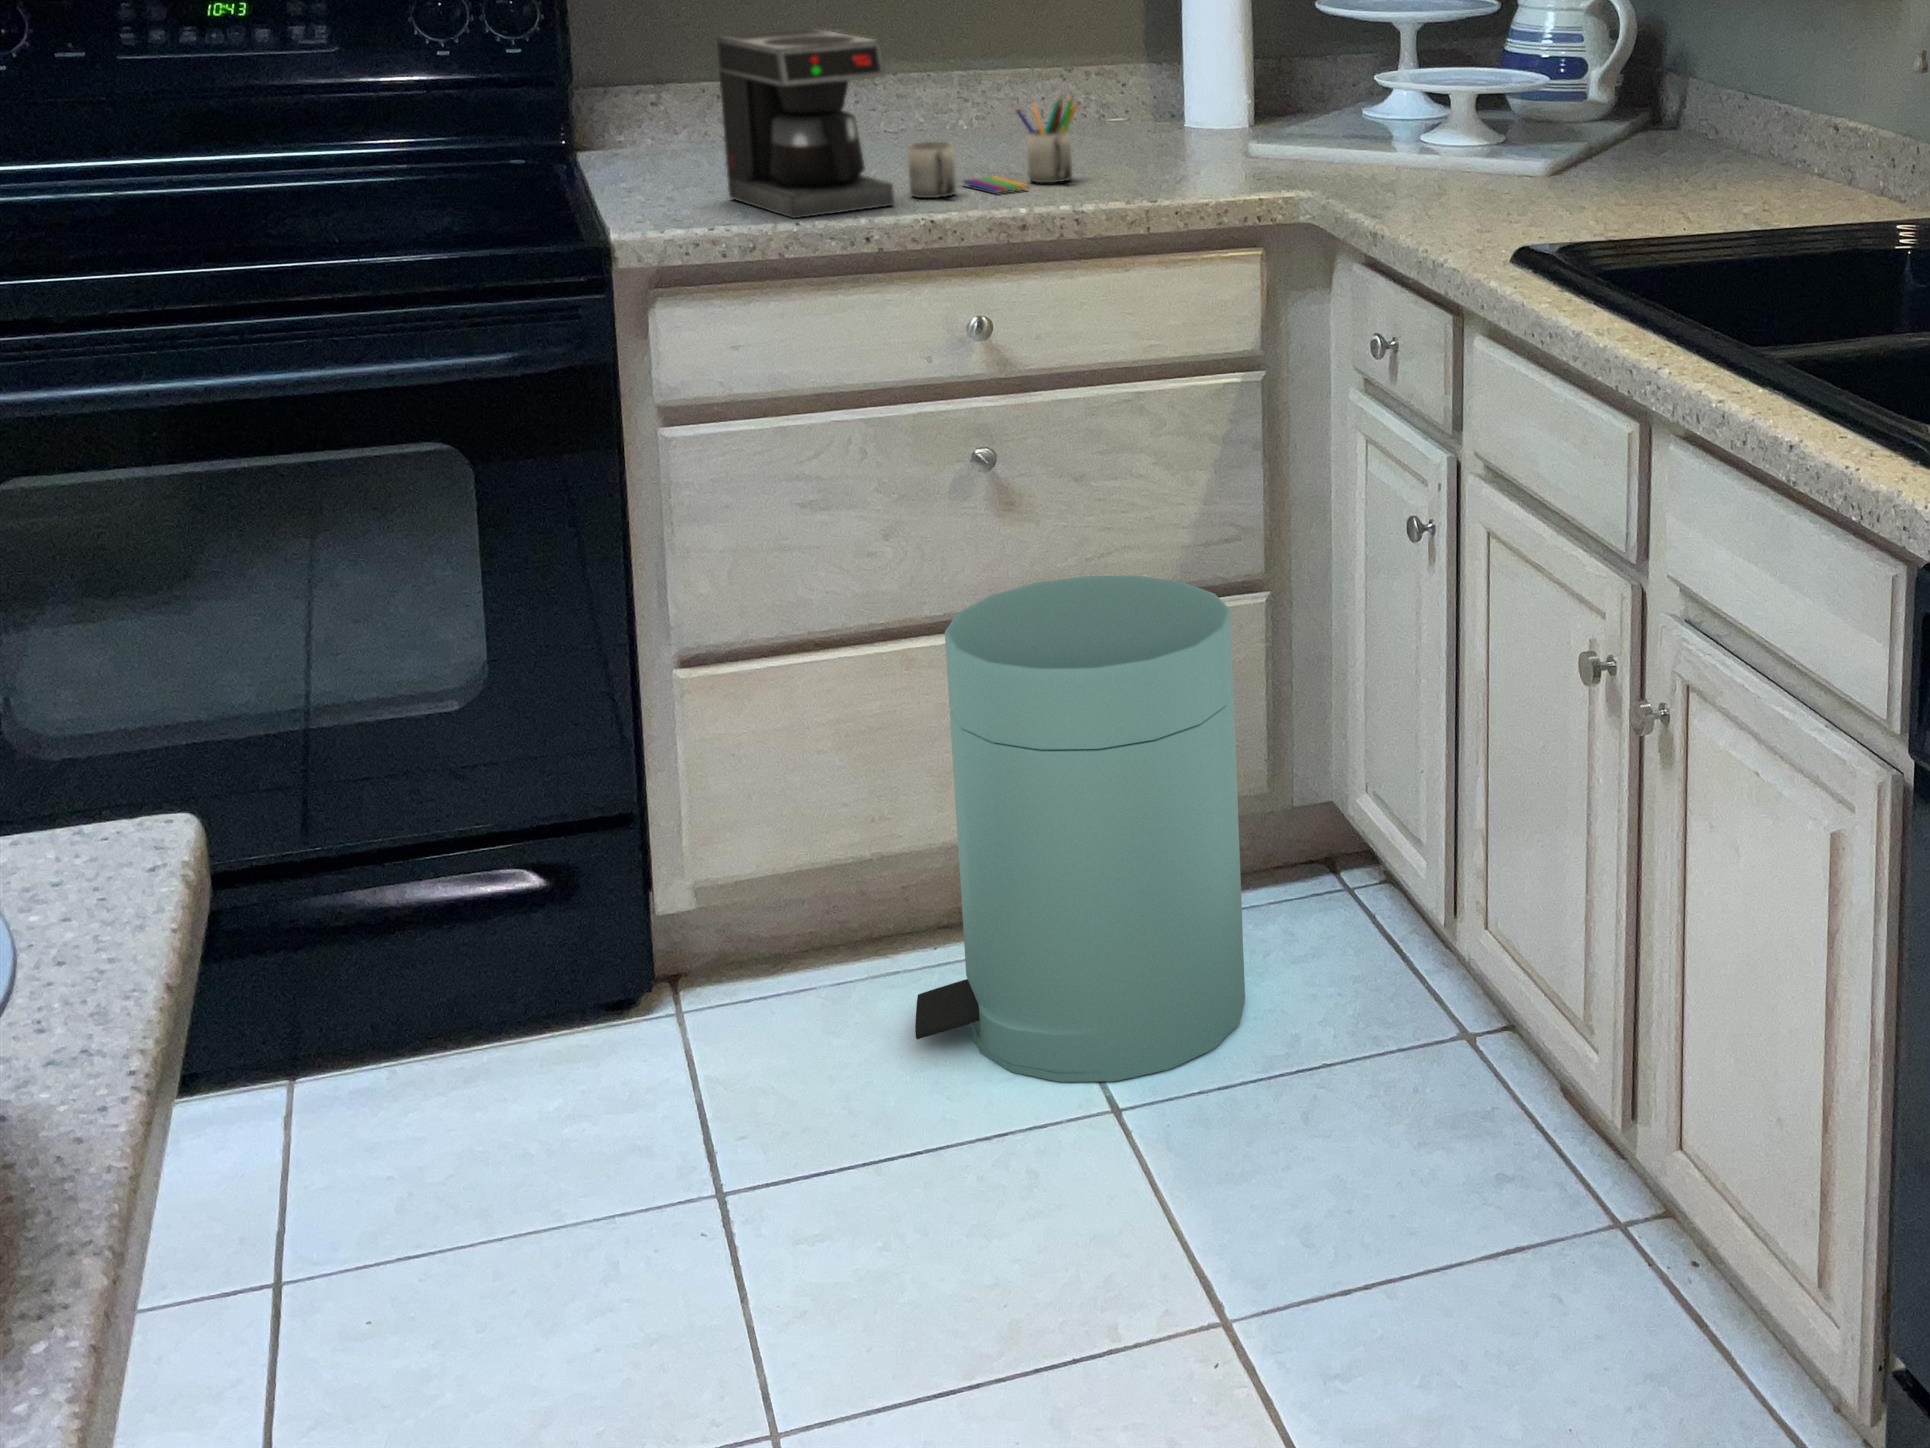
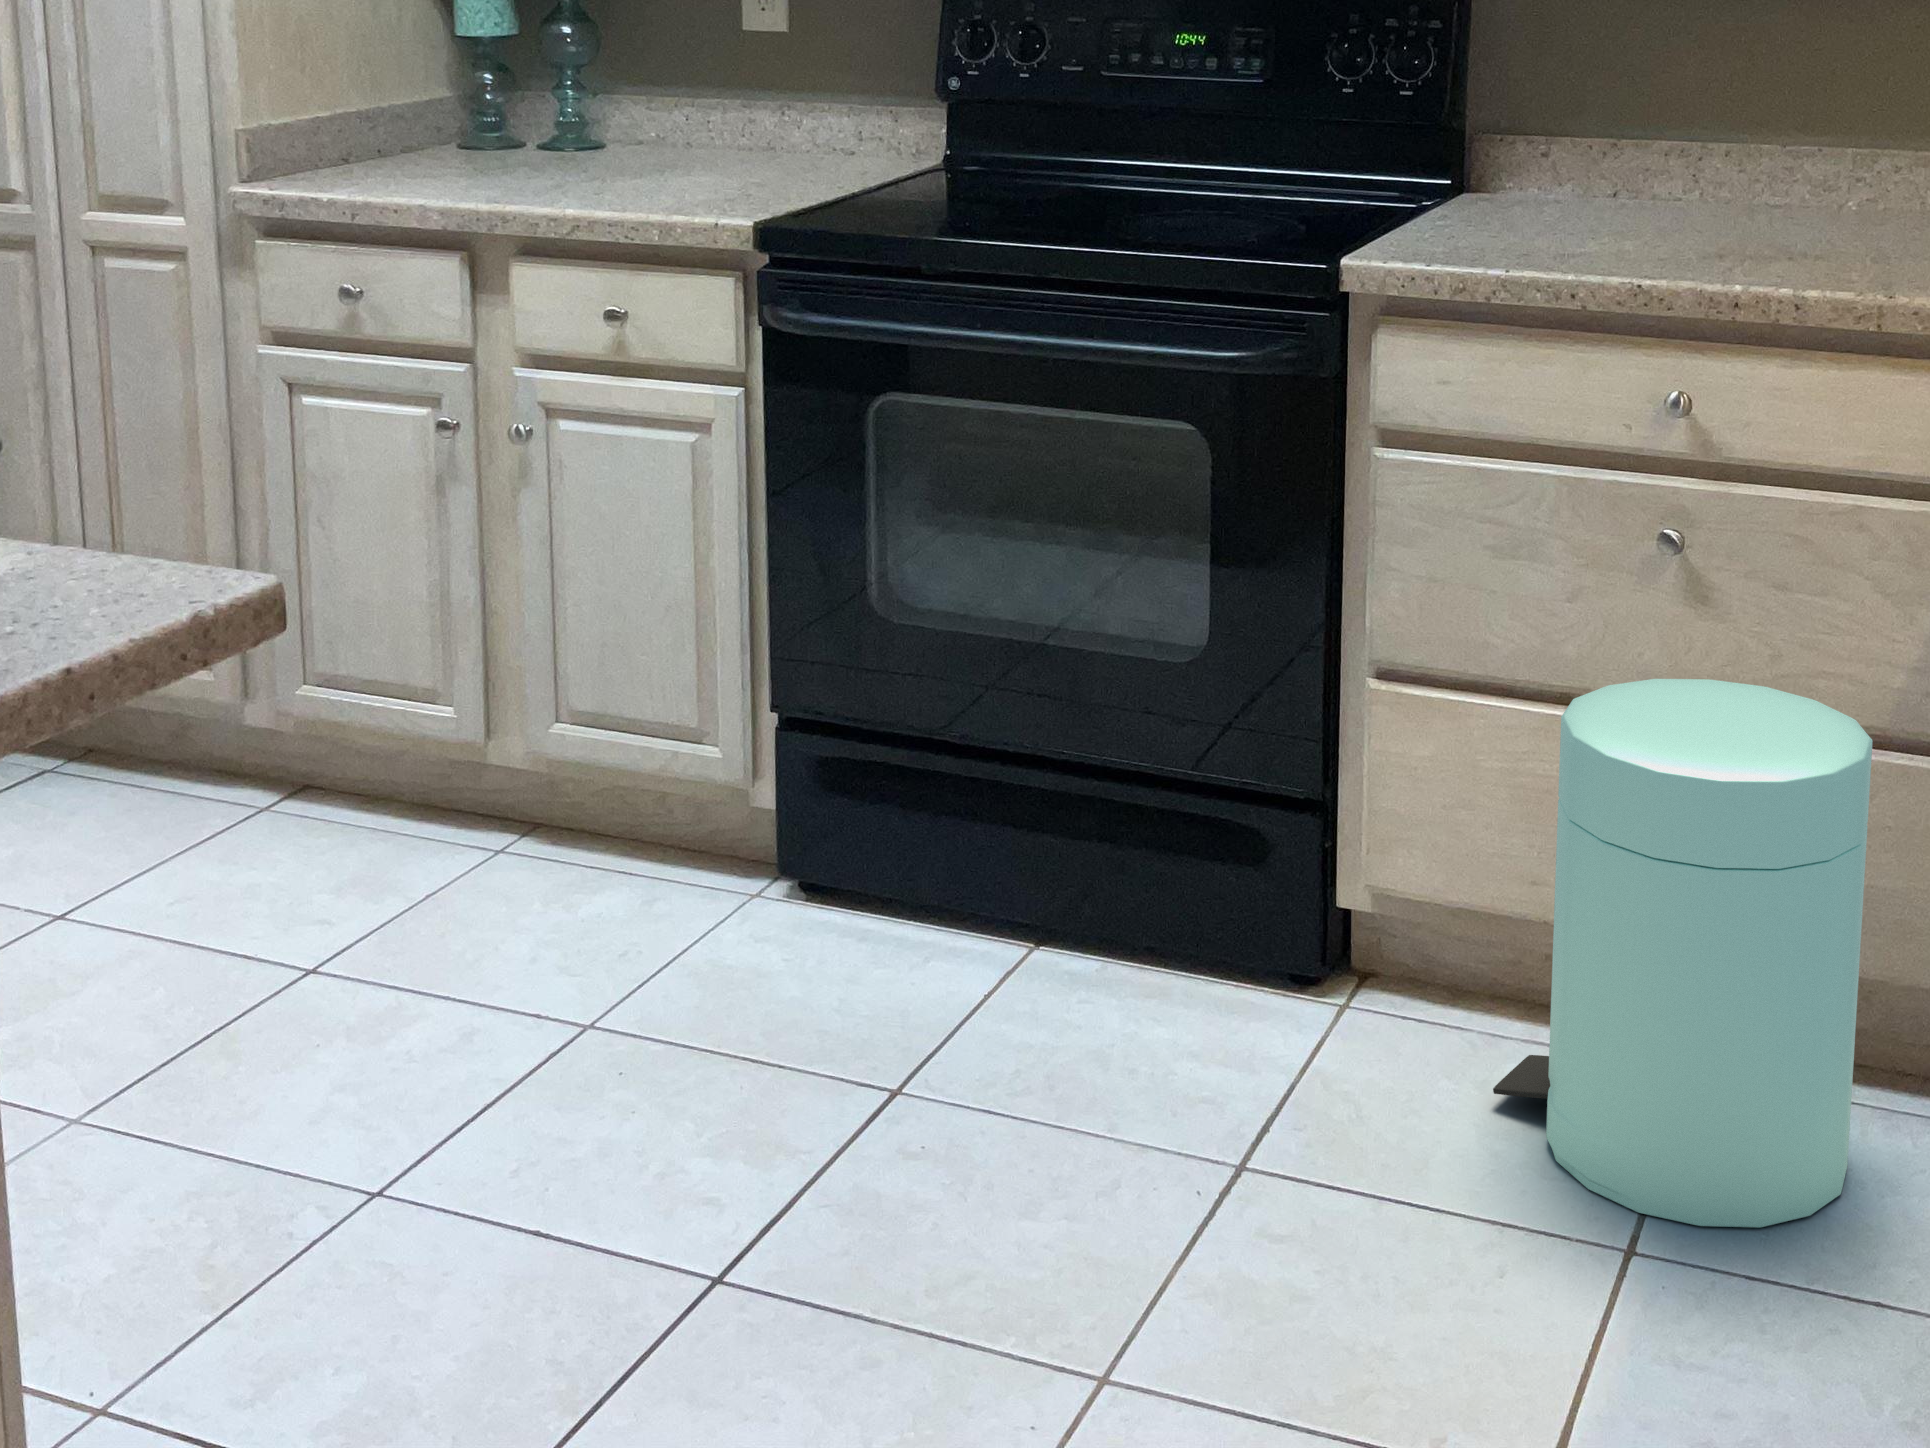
coffee maker: present [717,29,1078,218] -> none [1505,83,1862,270]

